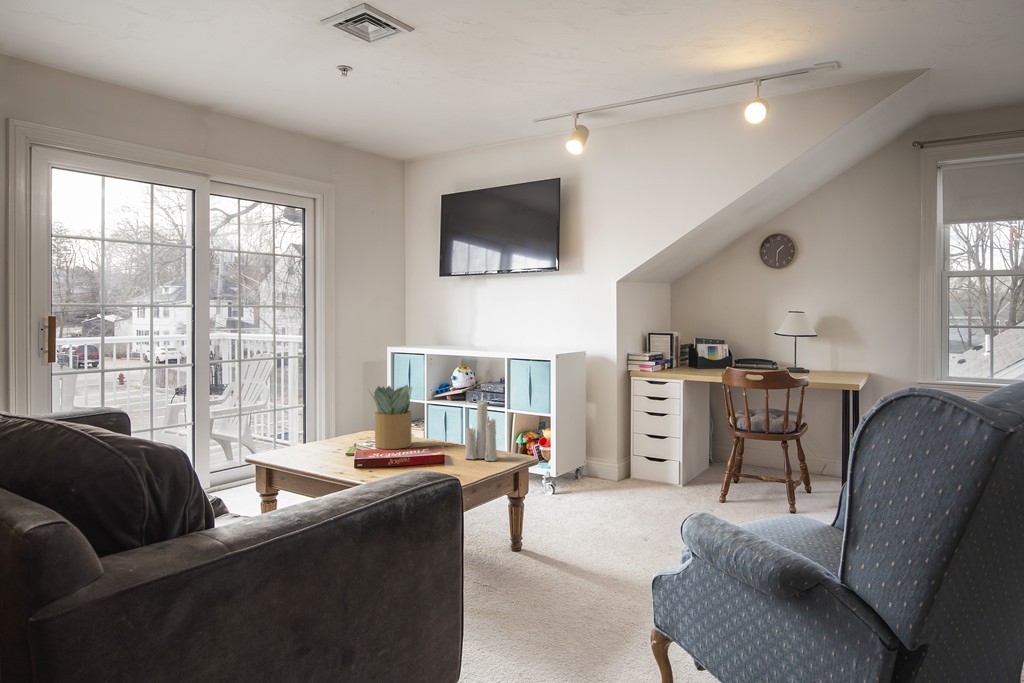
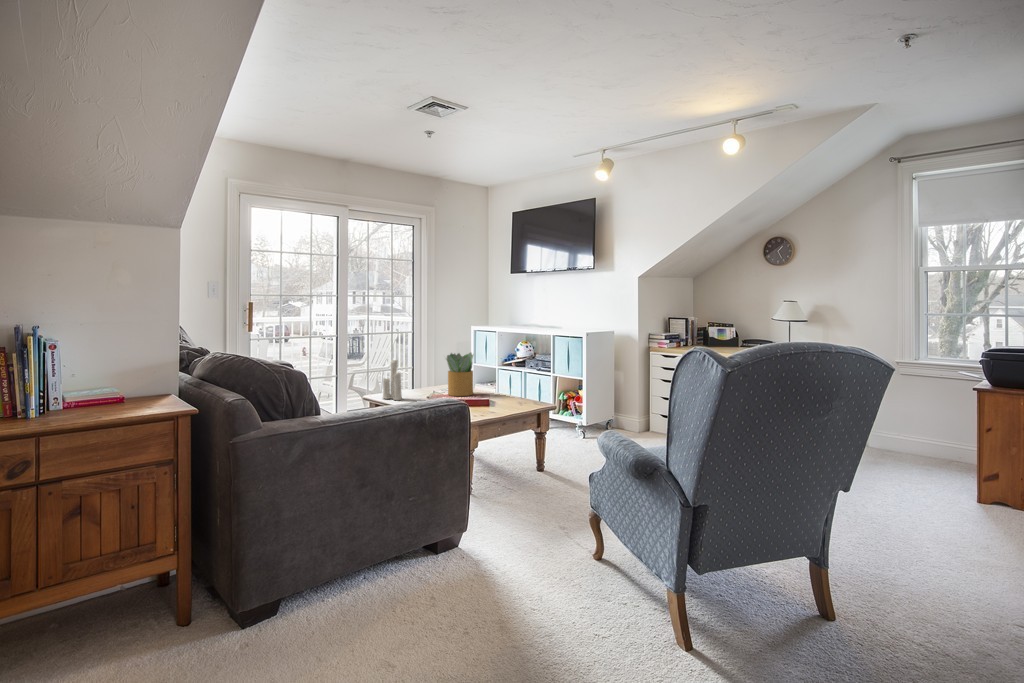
candle: present [465,398,497,461] -> present [382,360,402,400]

